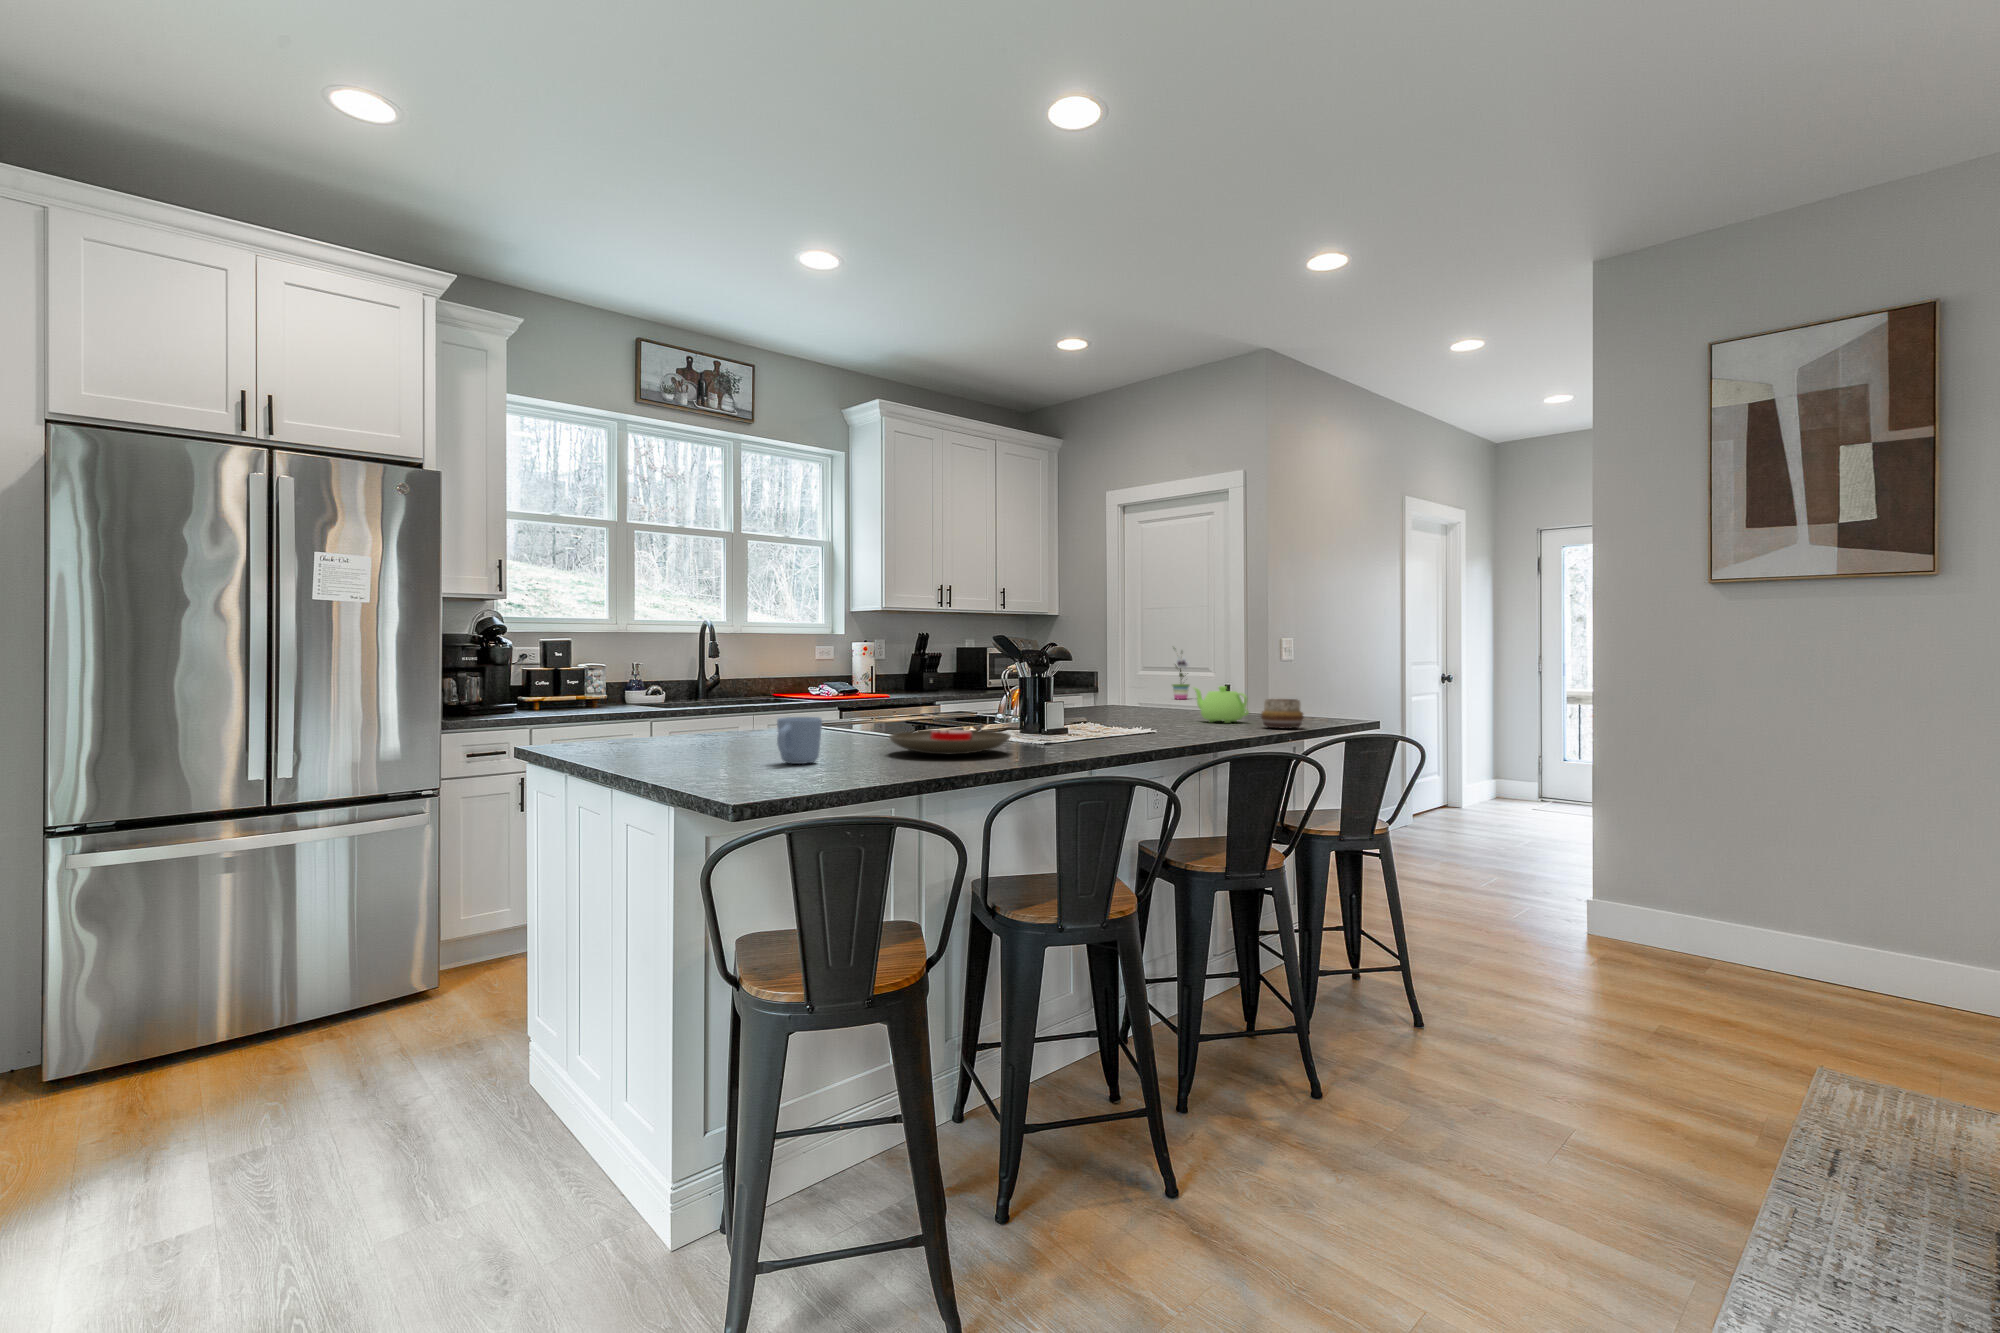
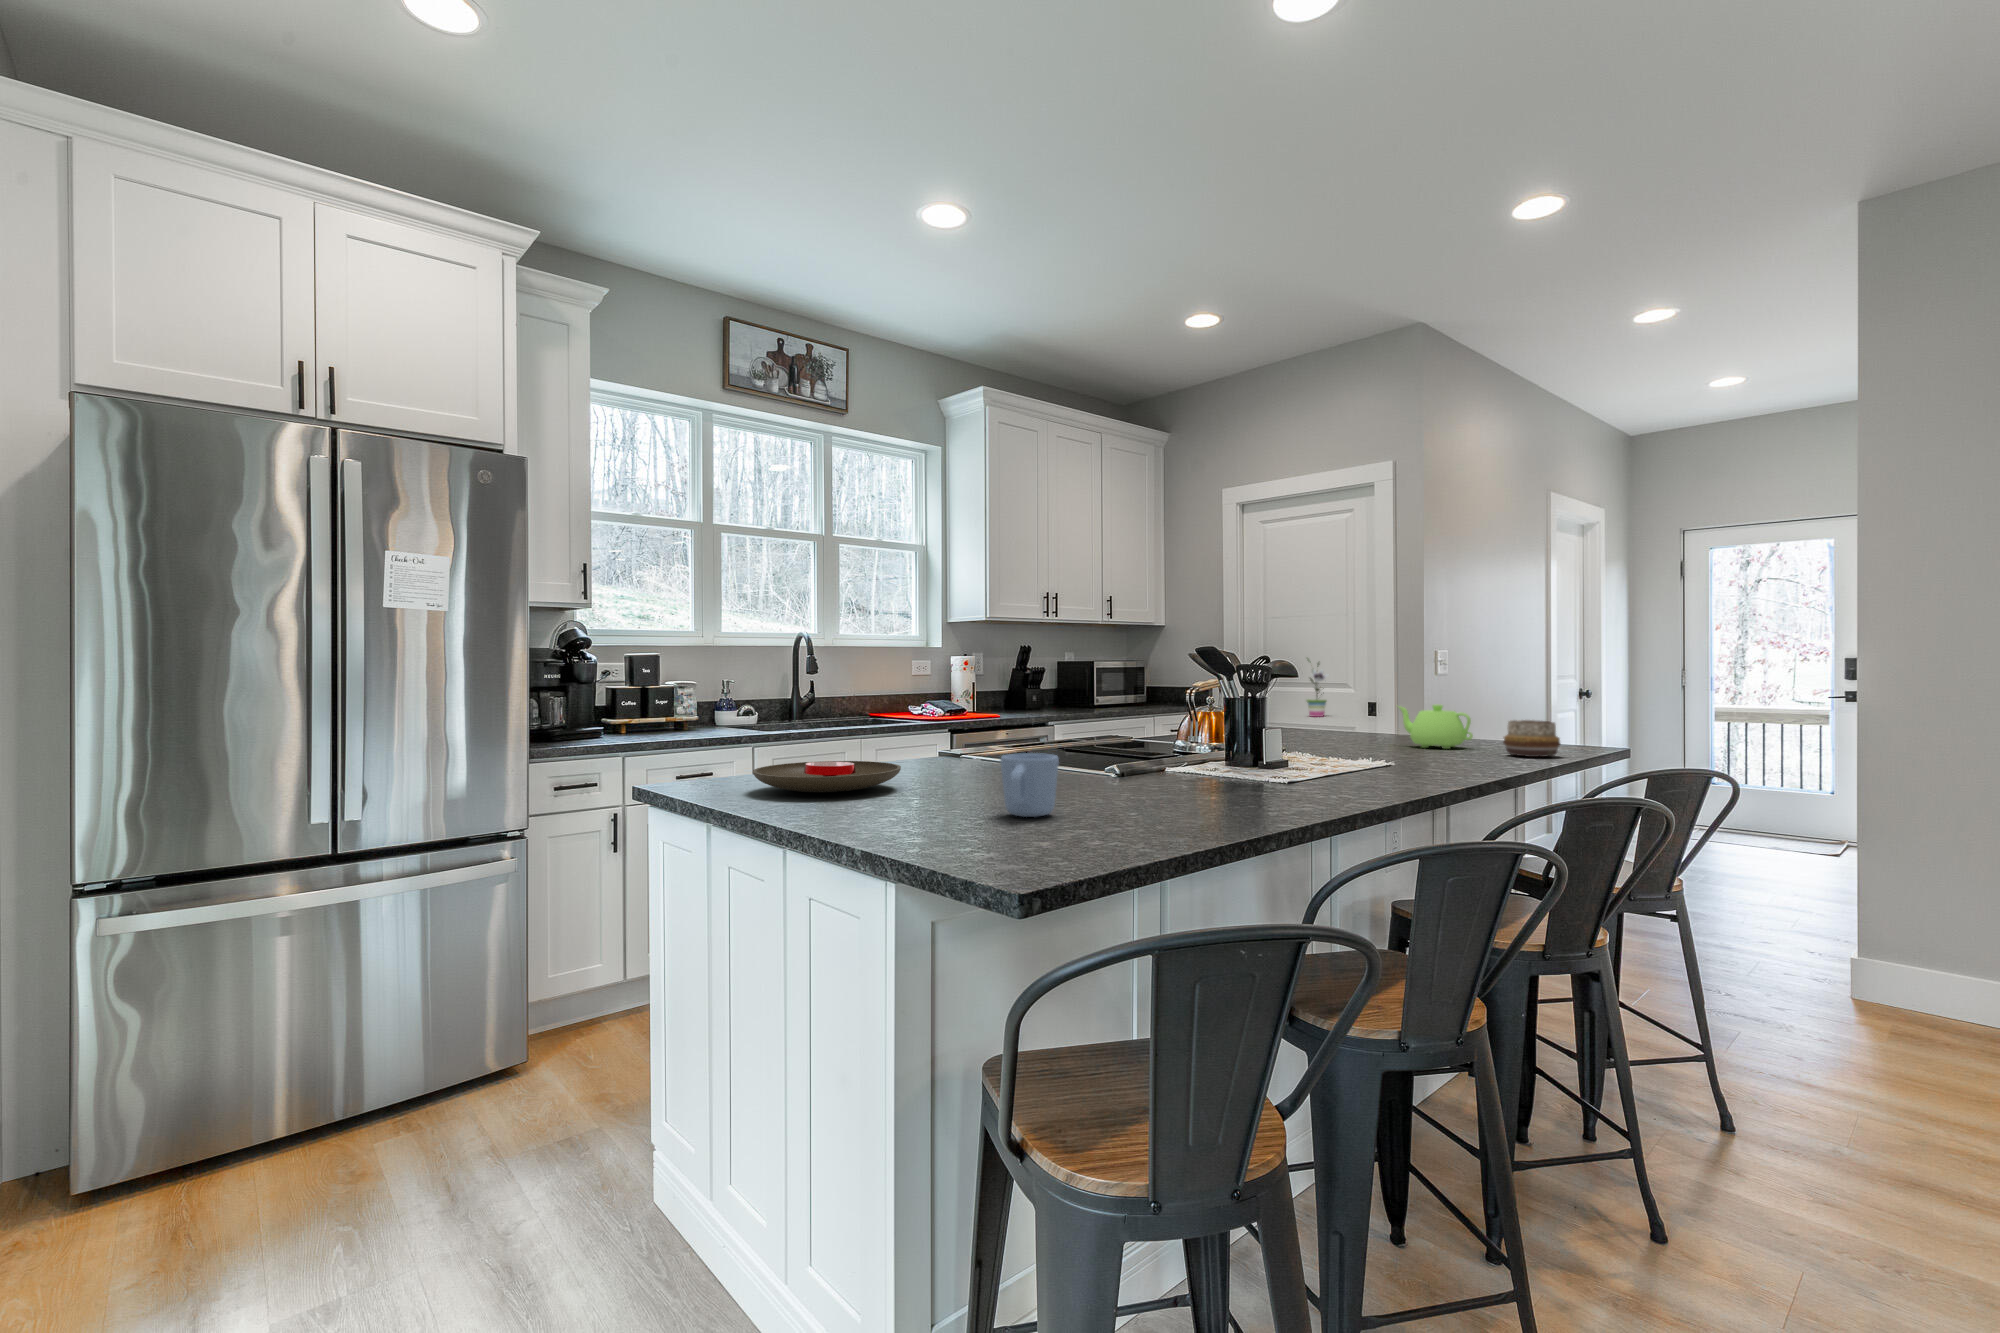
plate: present [889,730,1010,754] -> present [753,761,901,792]

